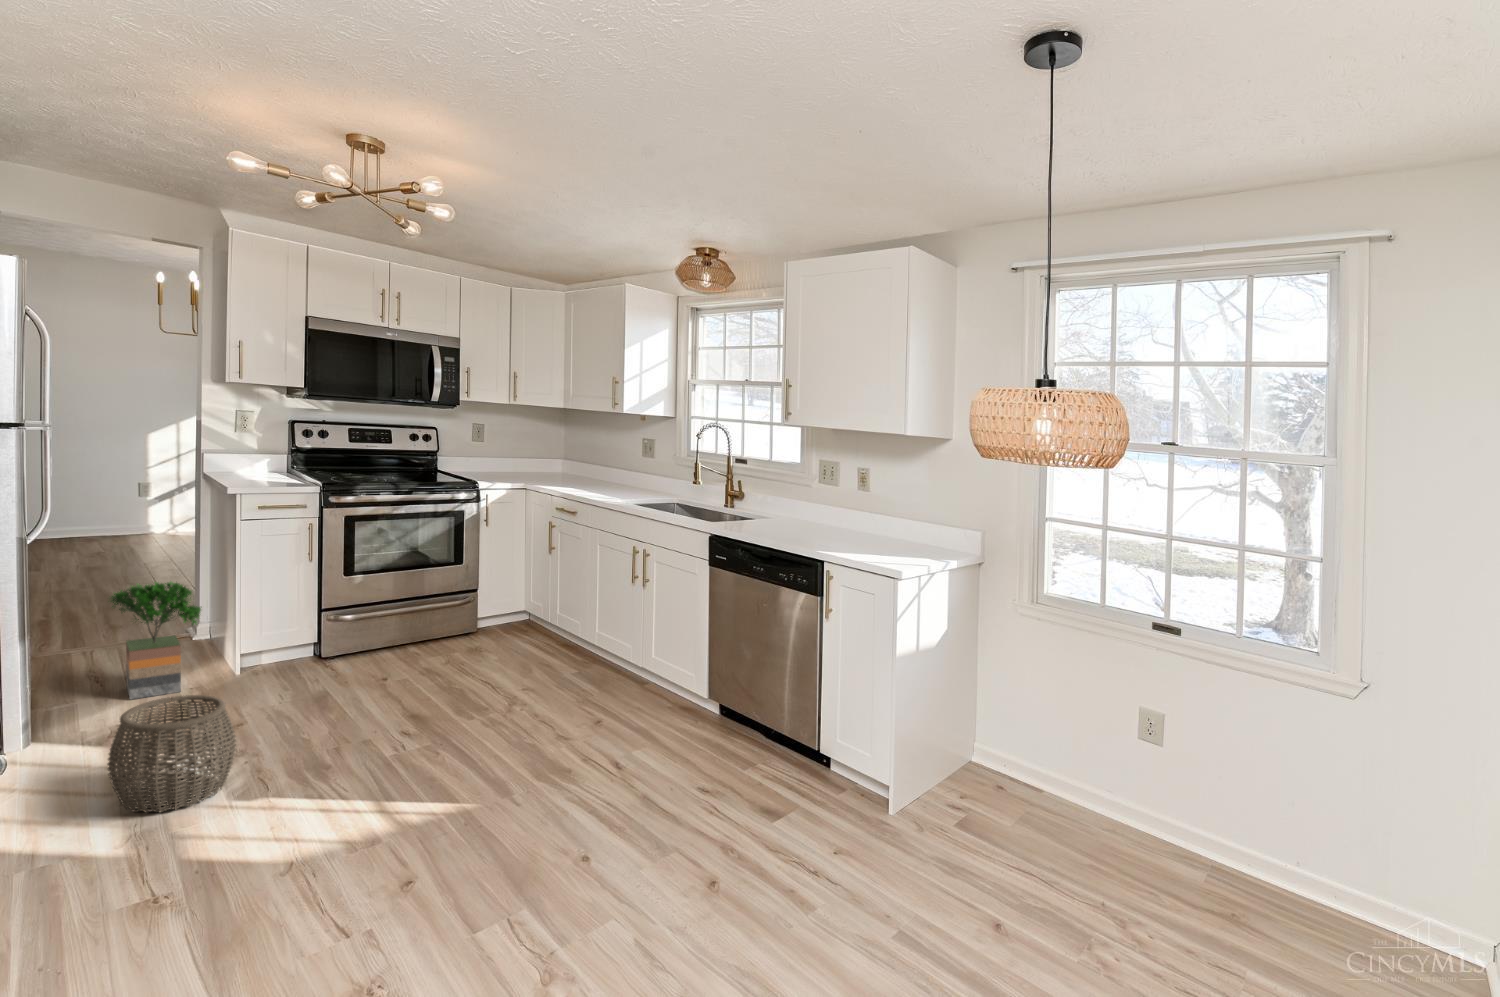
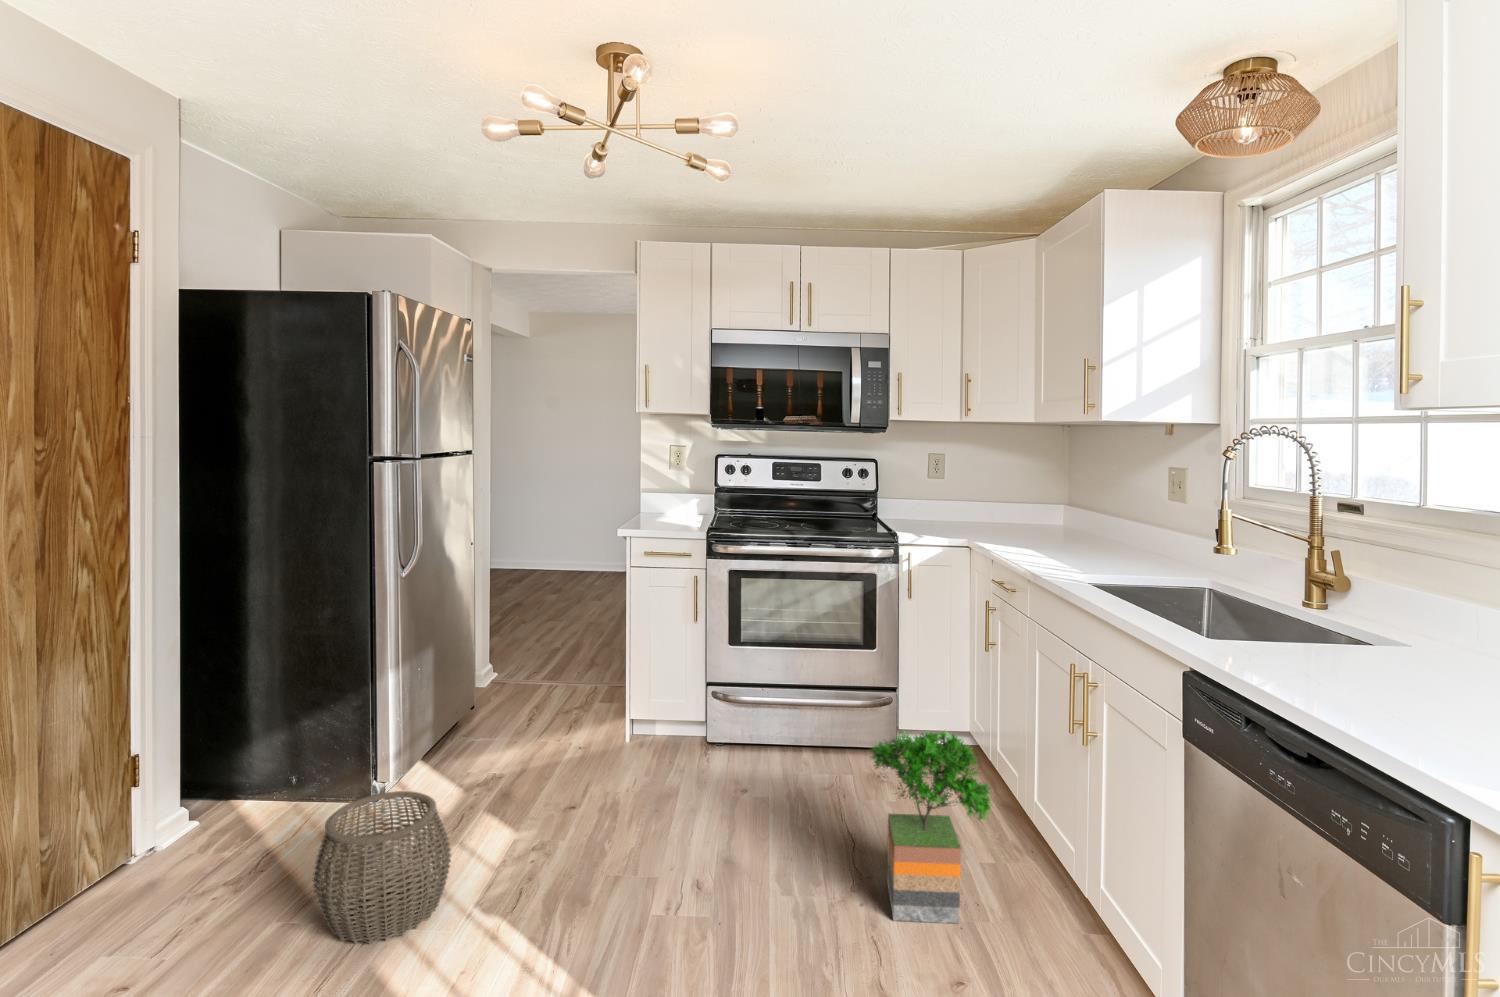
potted tree: present [110,582,202,699] -> present [870,731,991,924]

